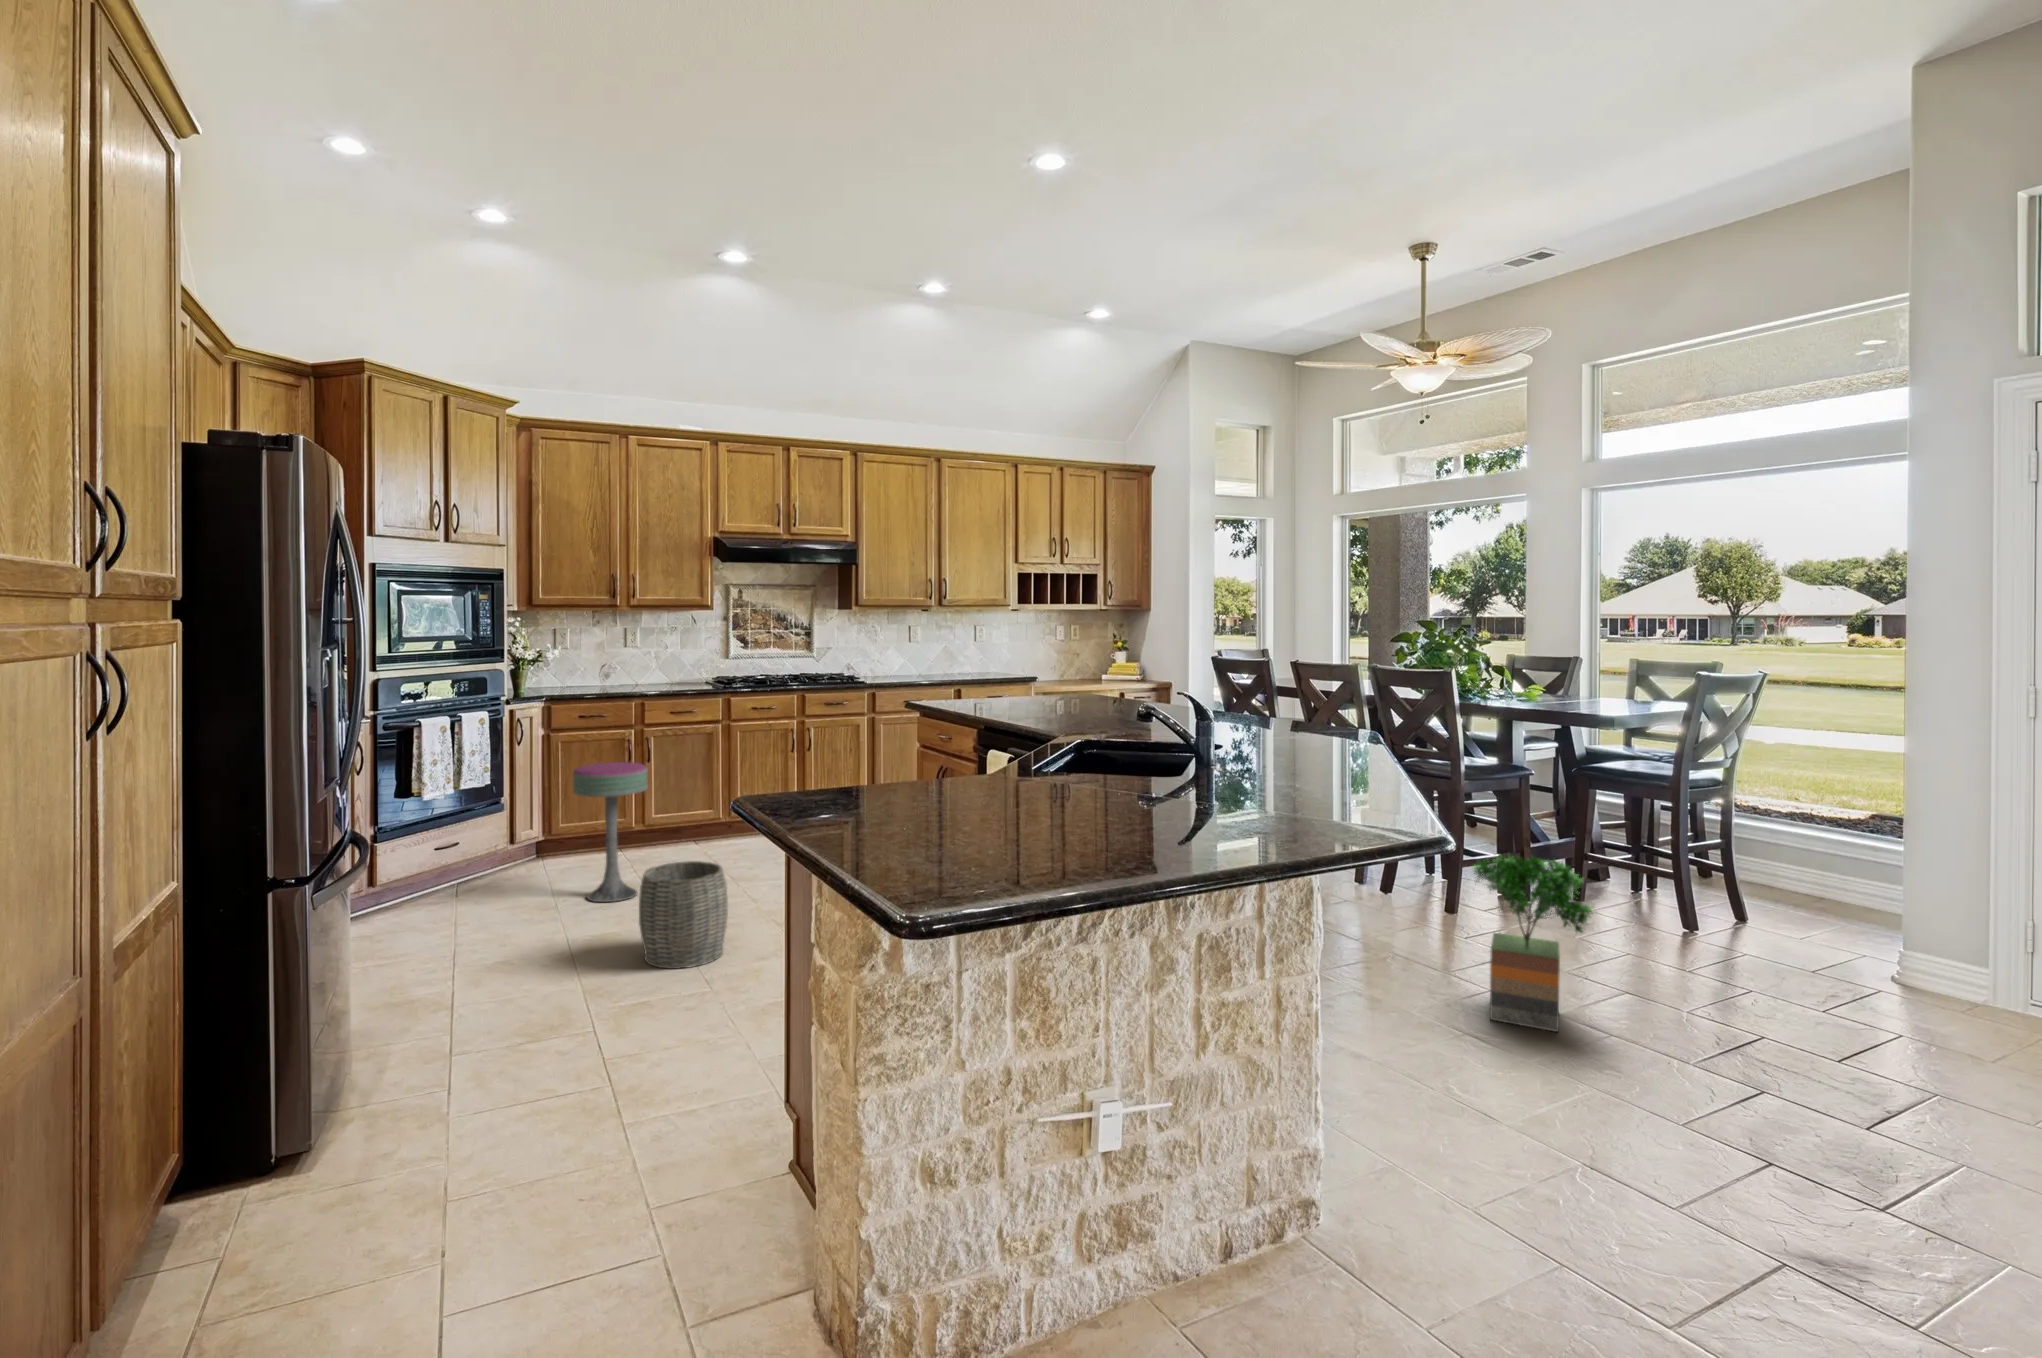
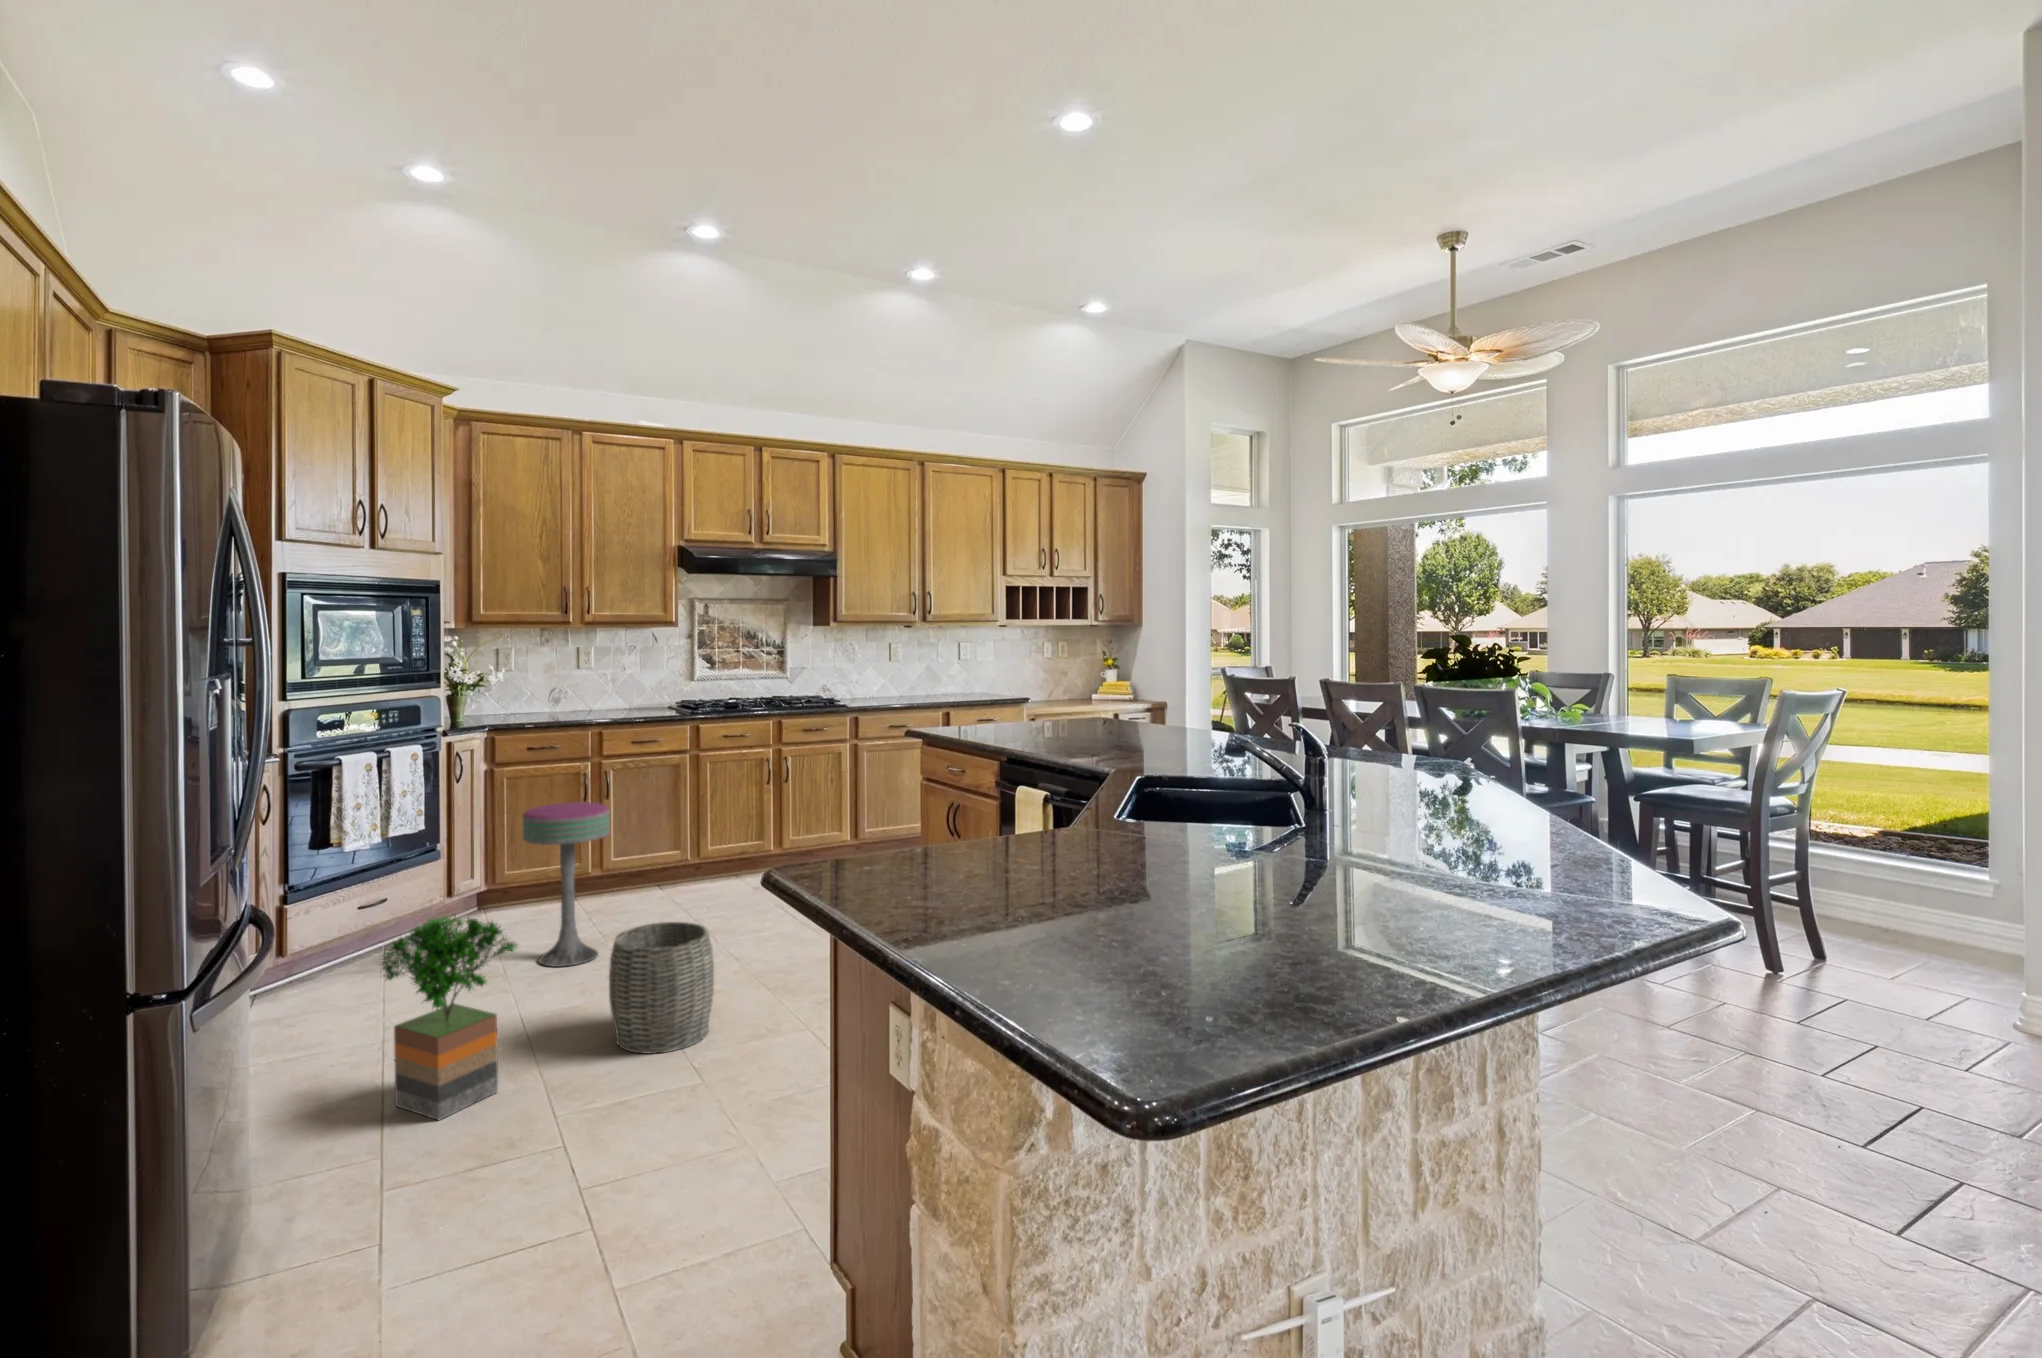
potted tree: present [1471,855,1593,1032] -> present [382,916,518,1120]

